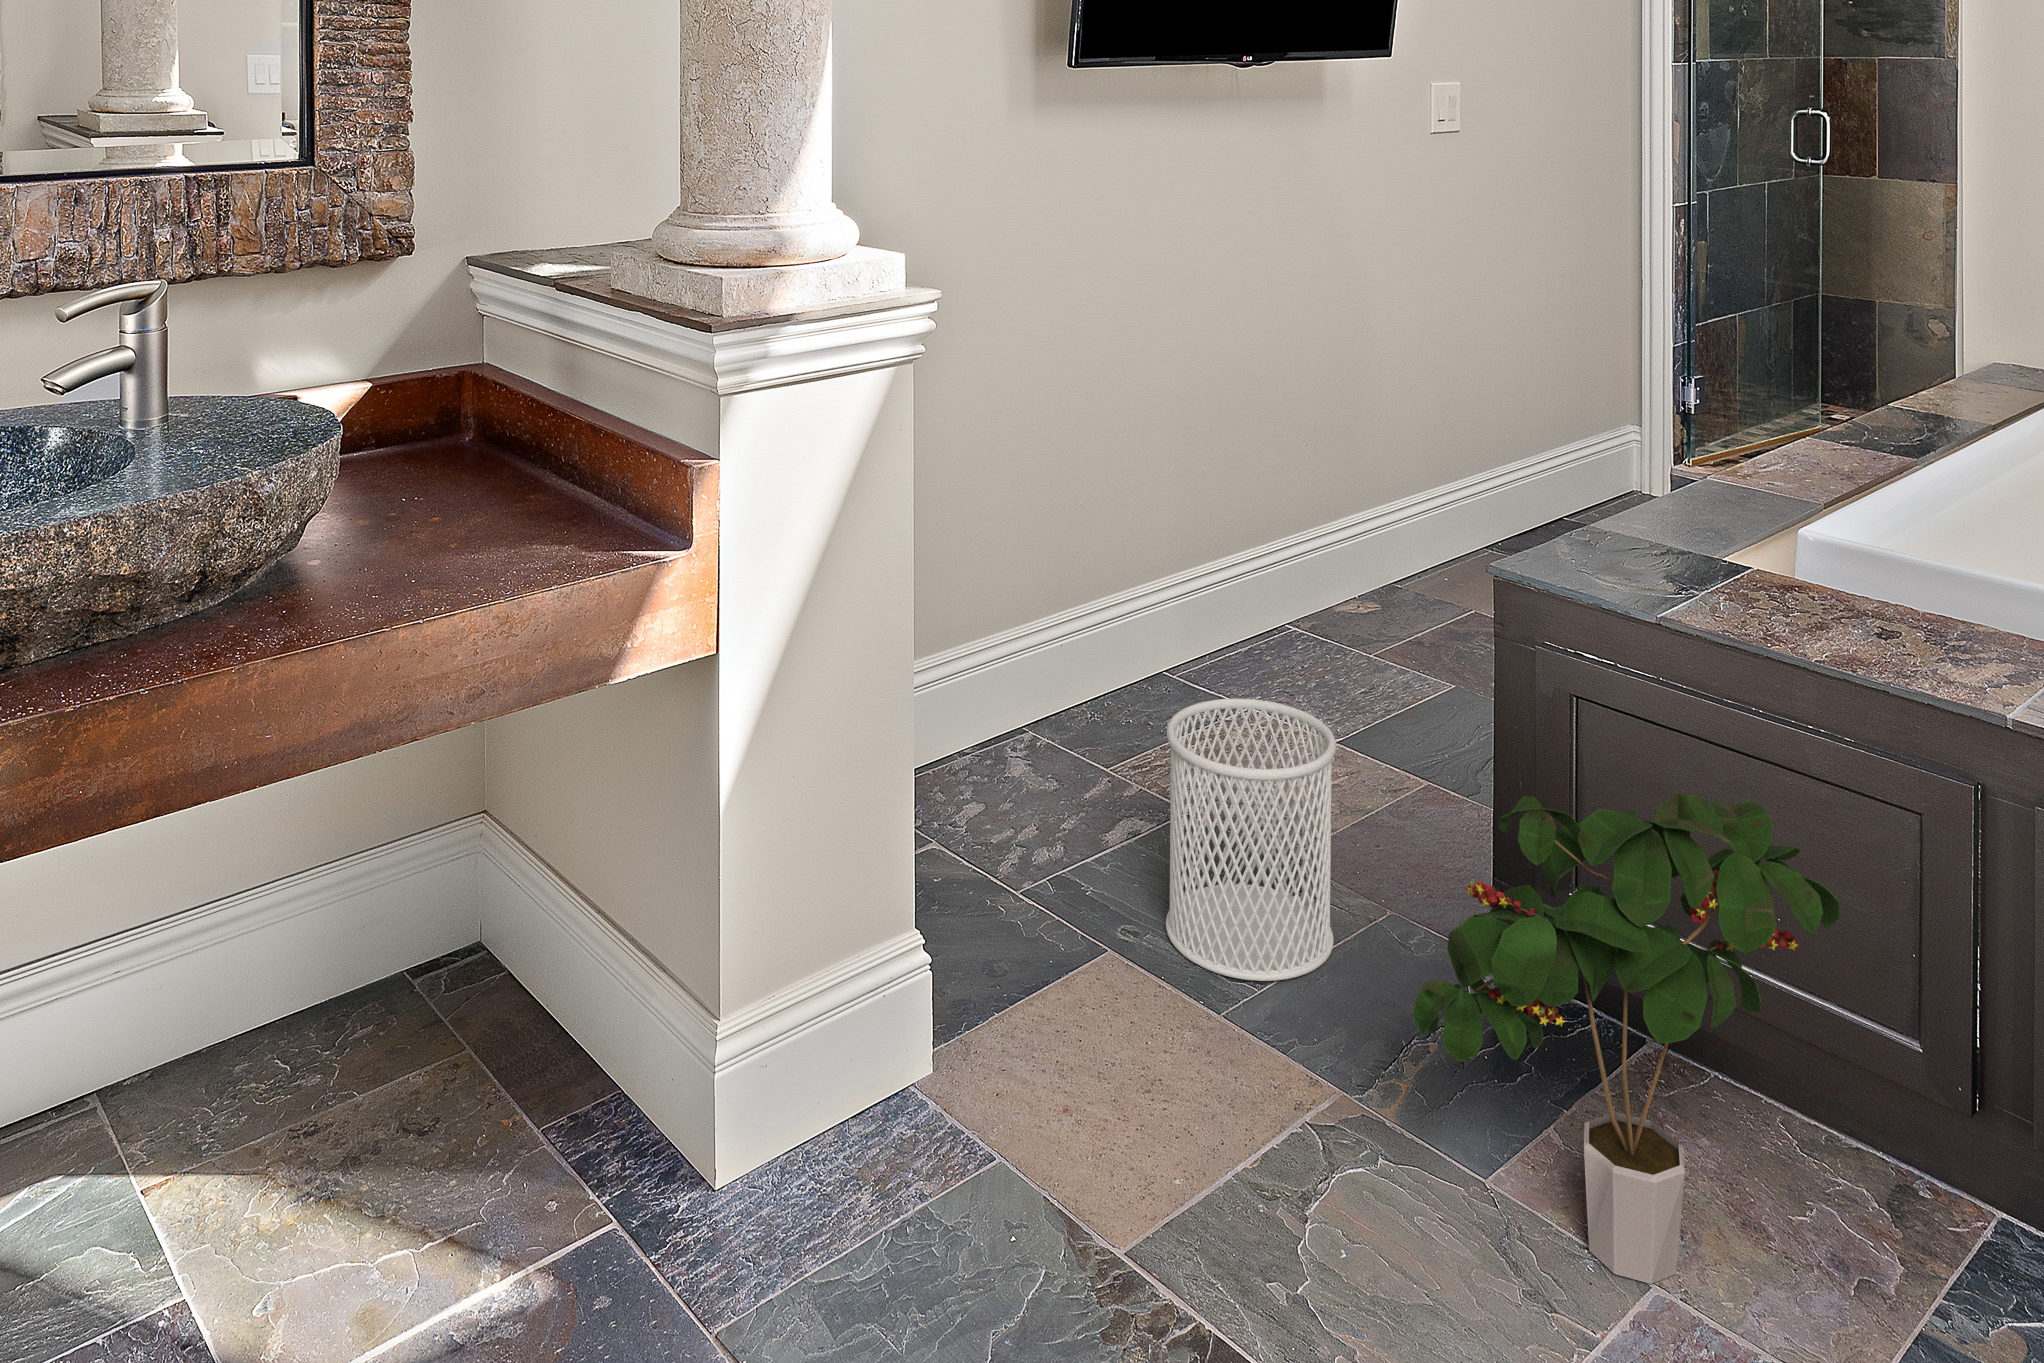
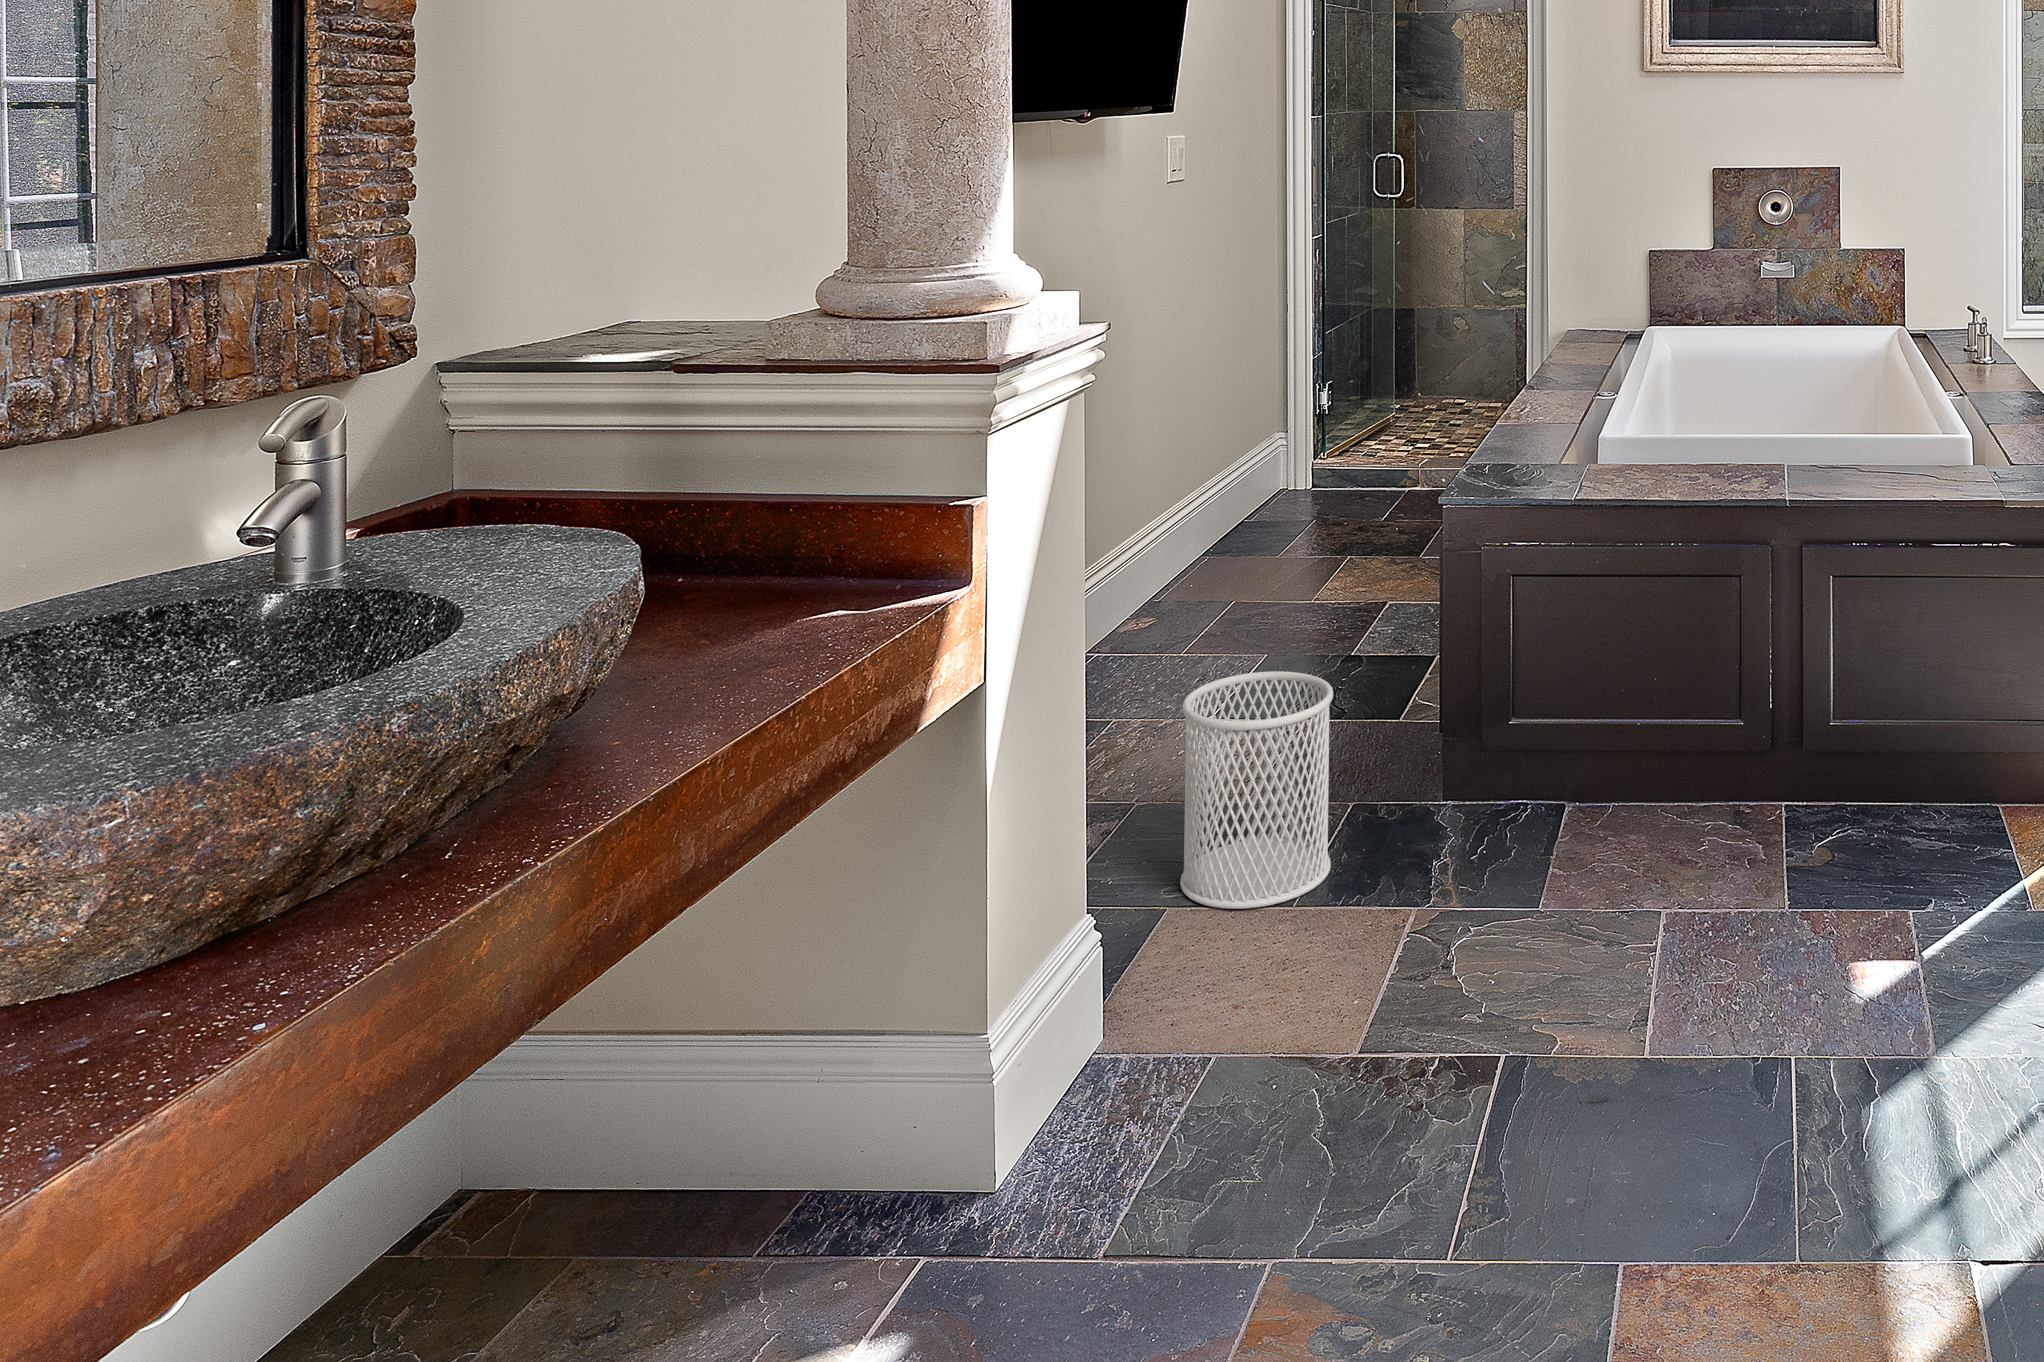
potted plant: present [1412,794,1840,1284] -> none [1528,596,1740,940]

